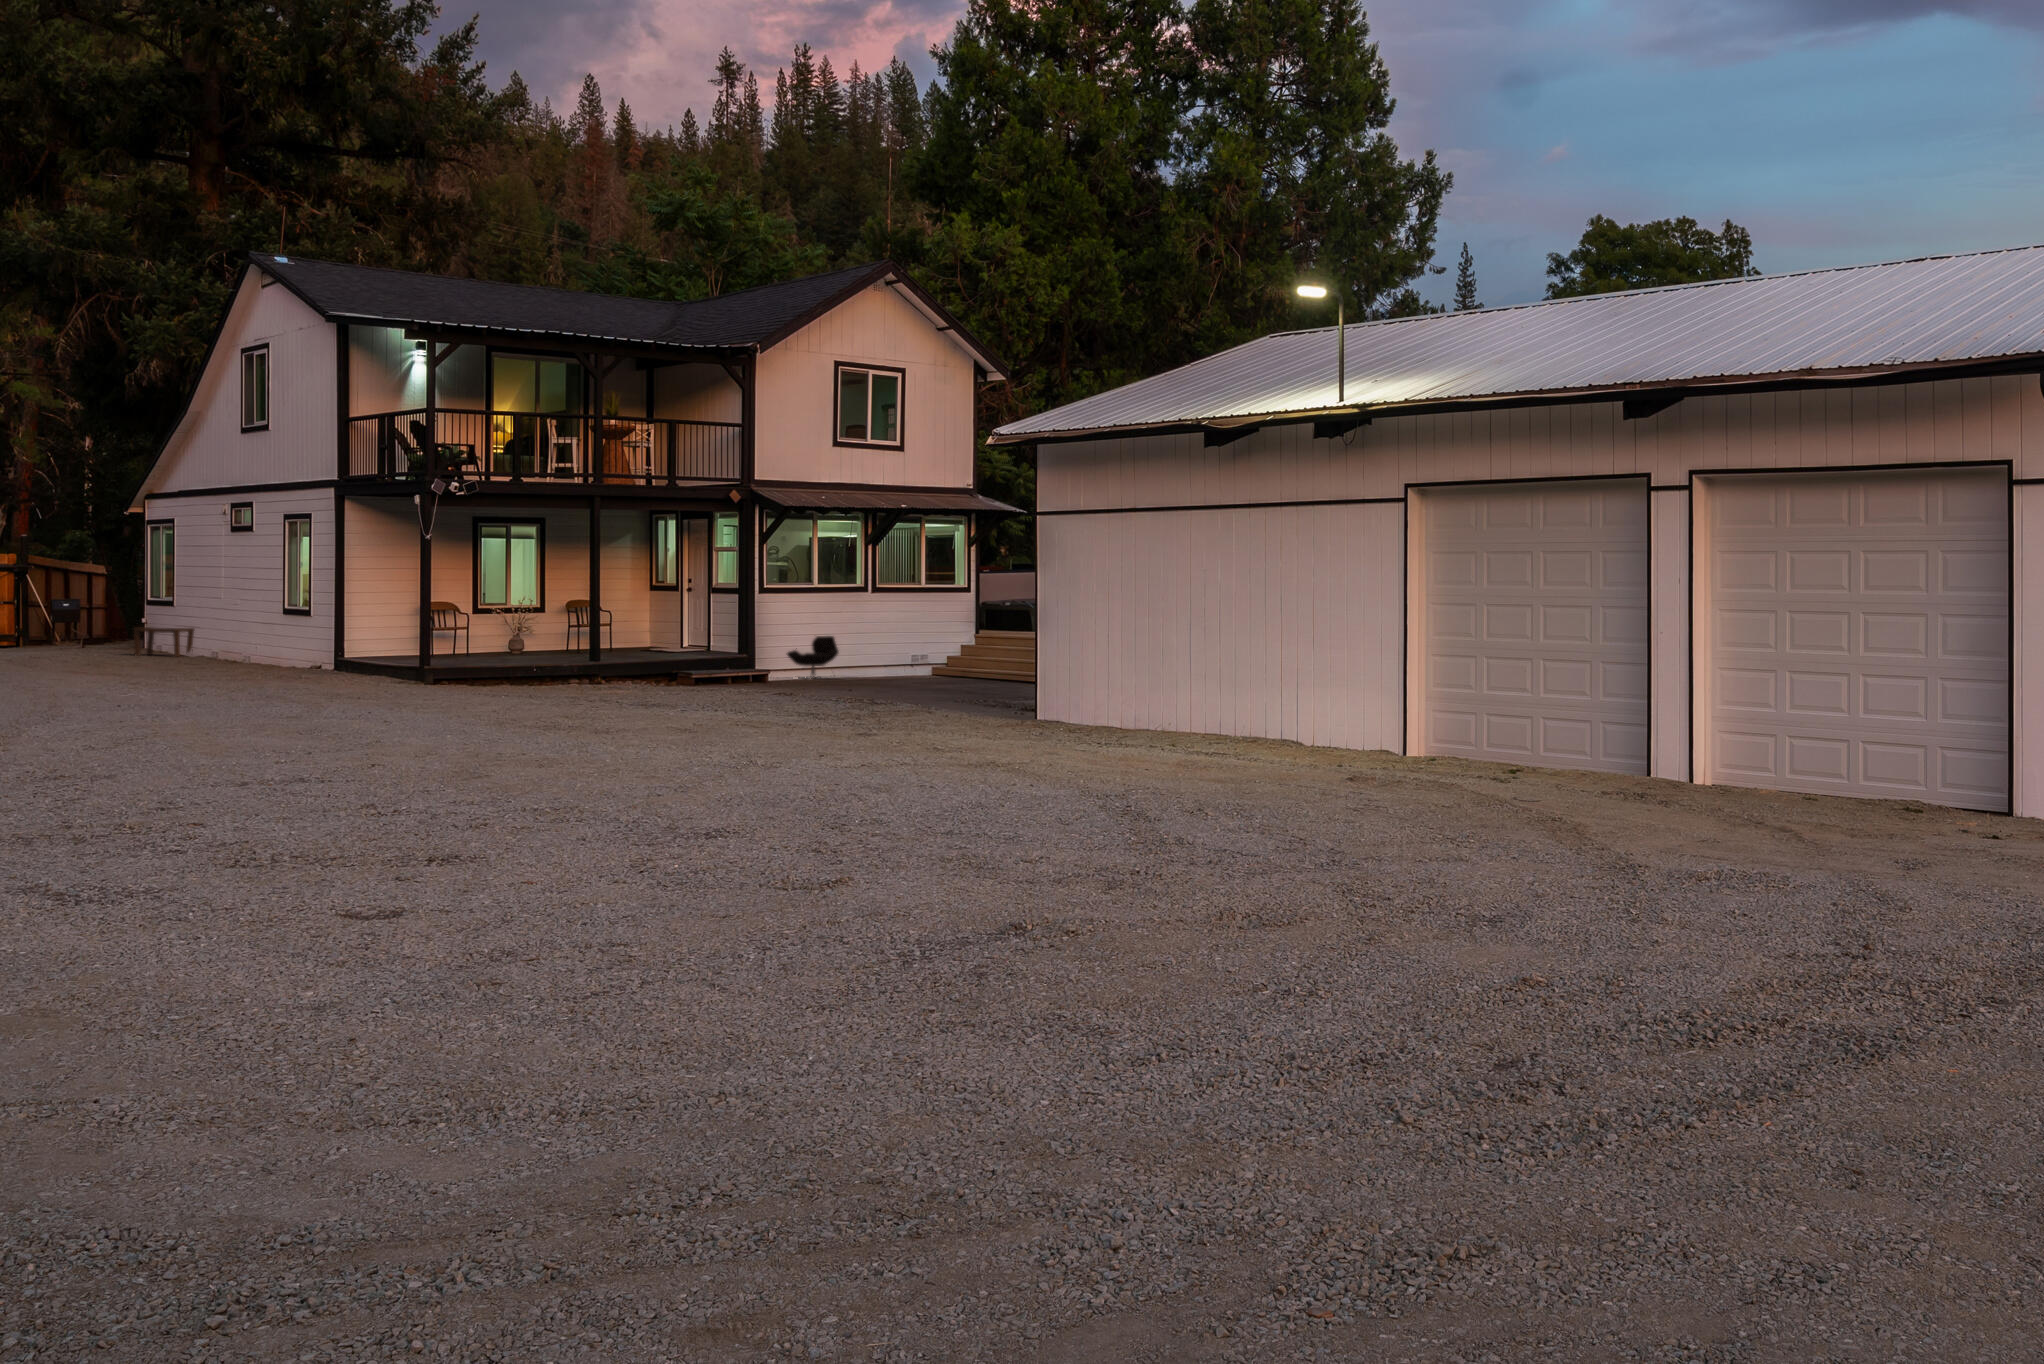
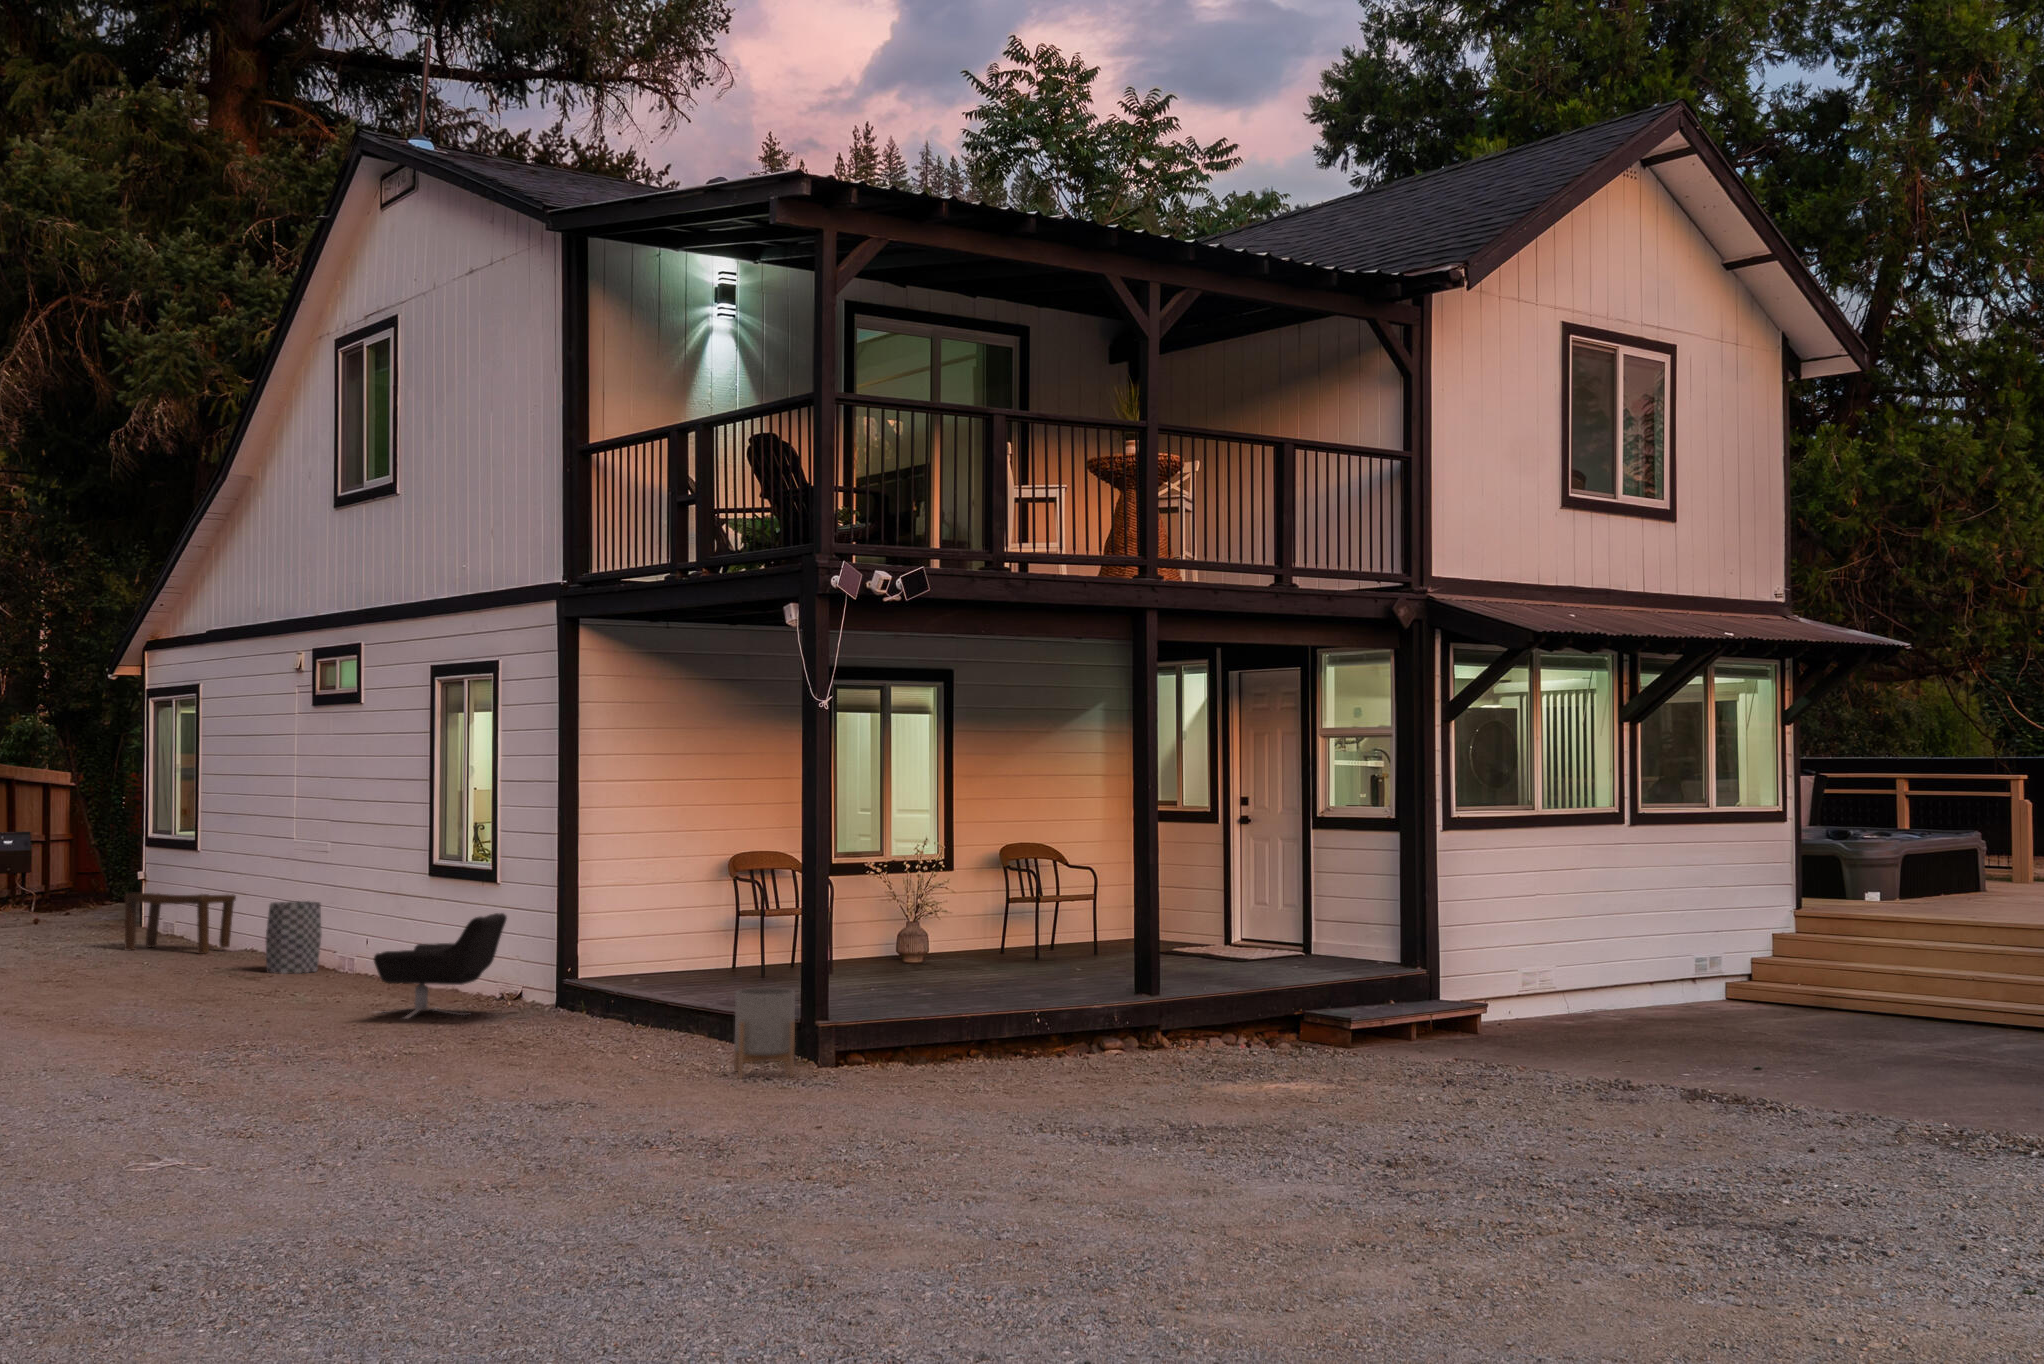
trash can: none [206,629,236,663] -> present [266,901,322,974]
lounge chair: present [787,636,839,677] -> present [374,913,507,1019]
planter: none [392,653,418,687] -> present [734,988,795,1079]

